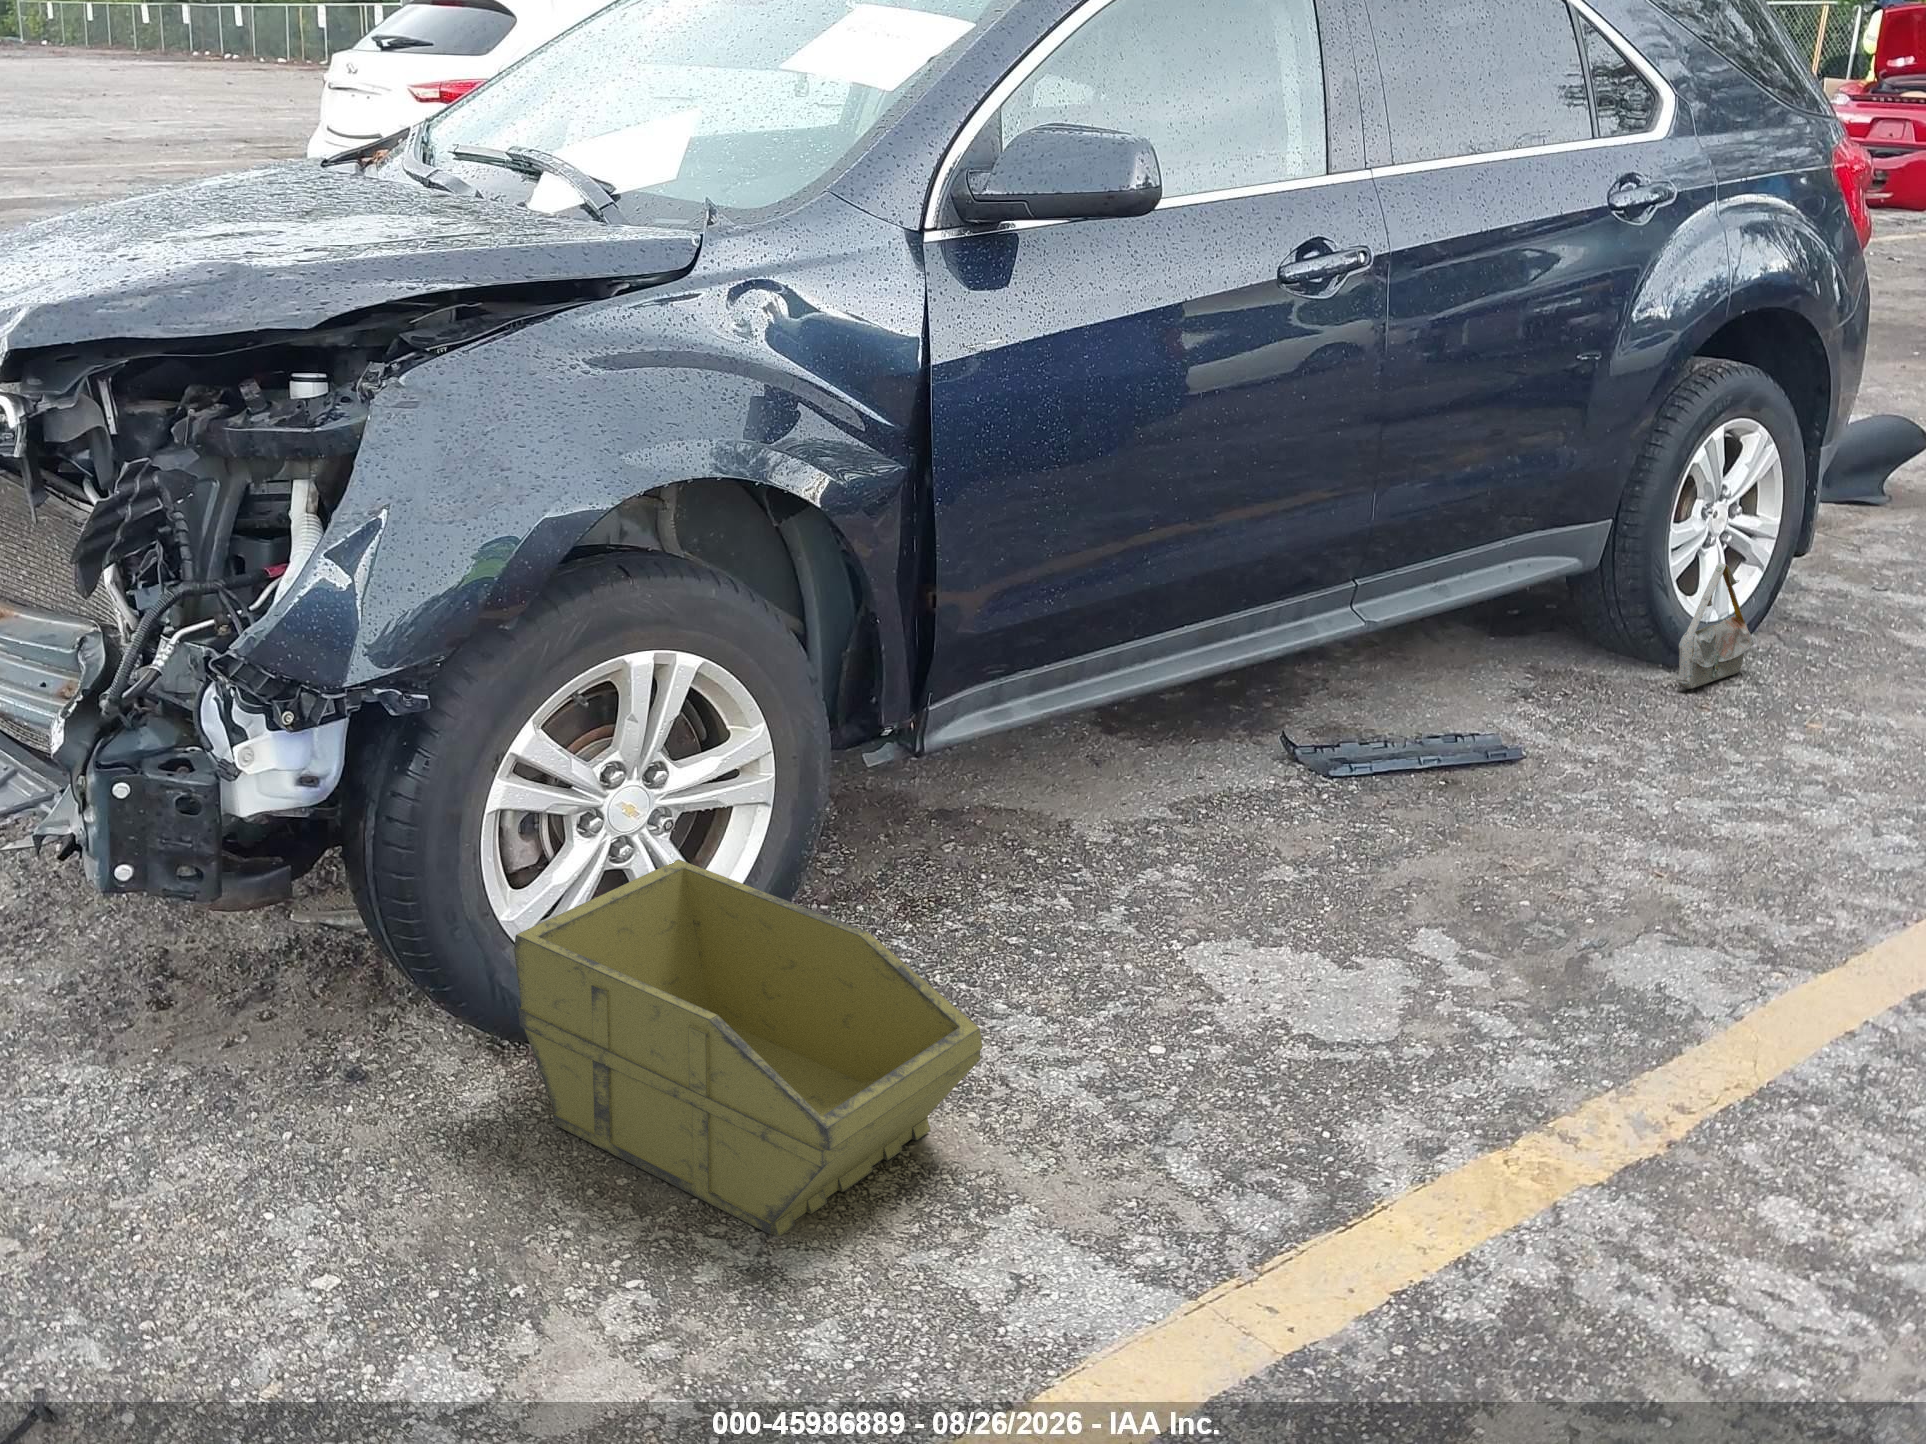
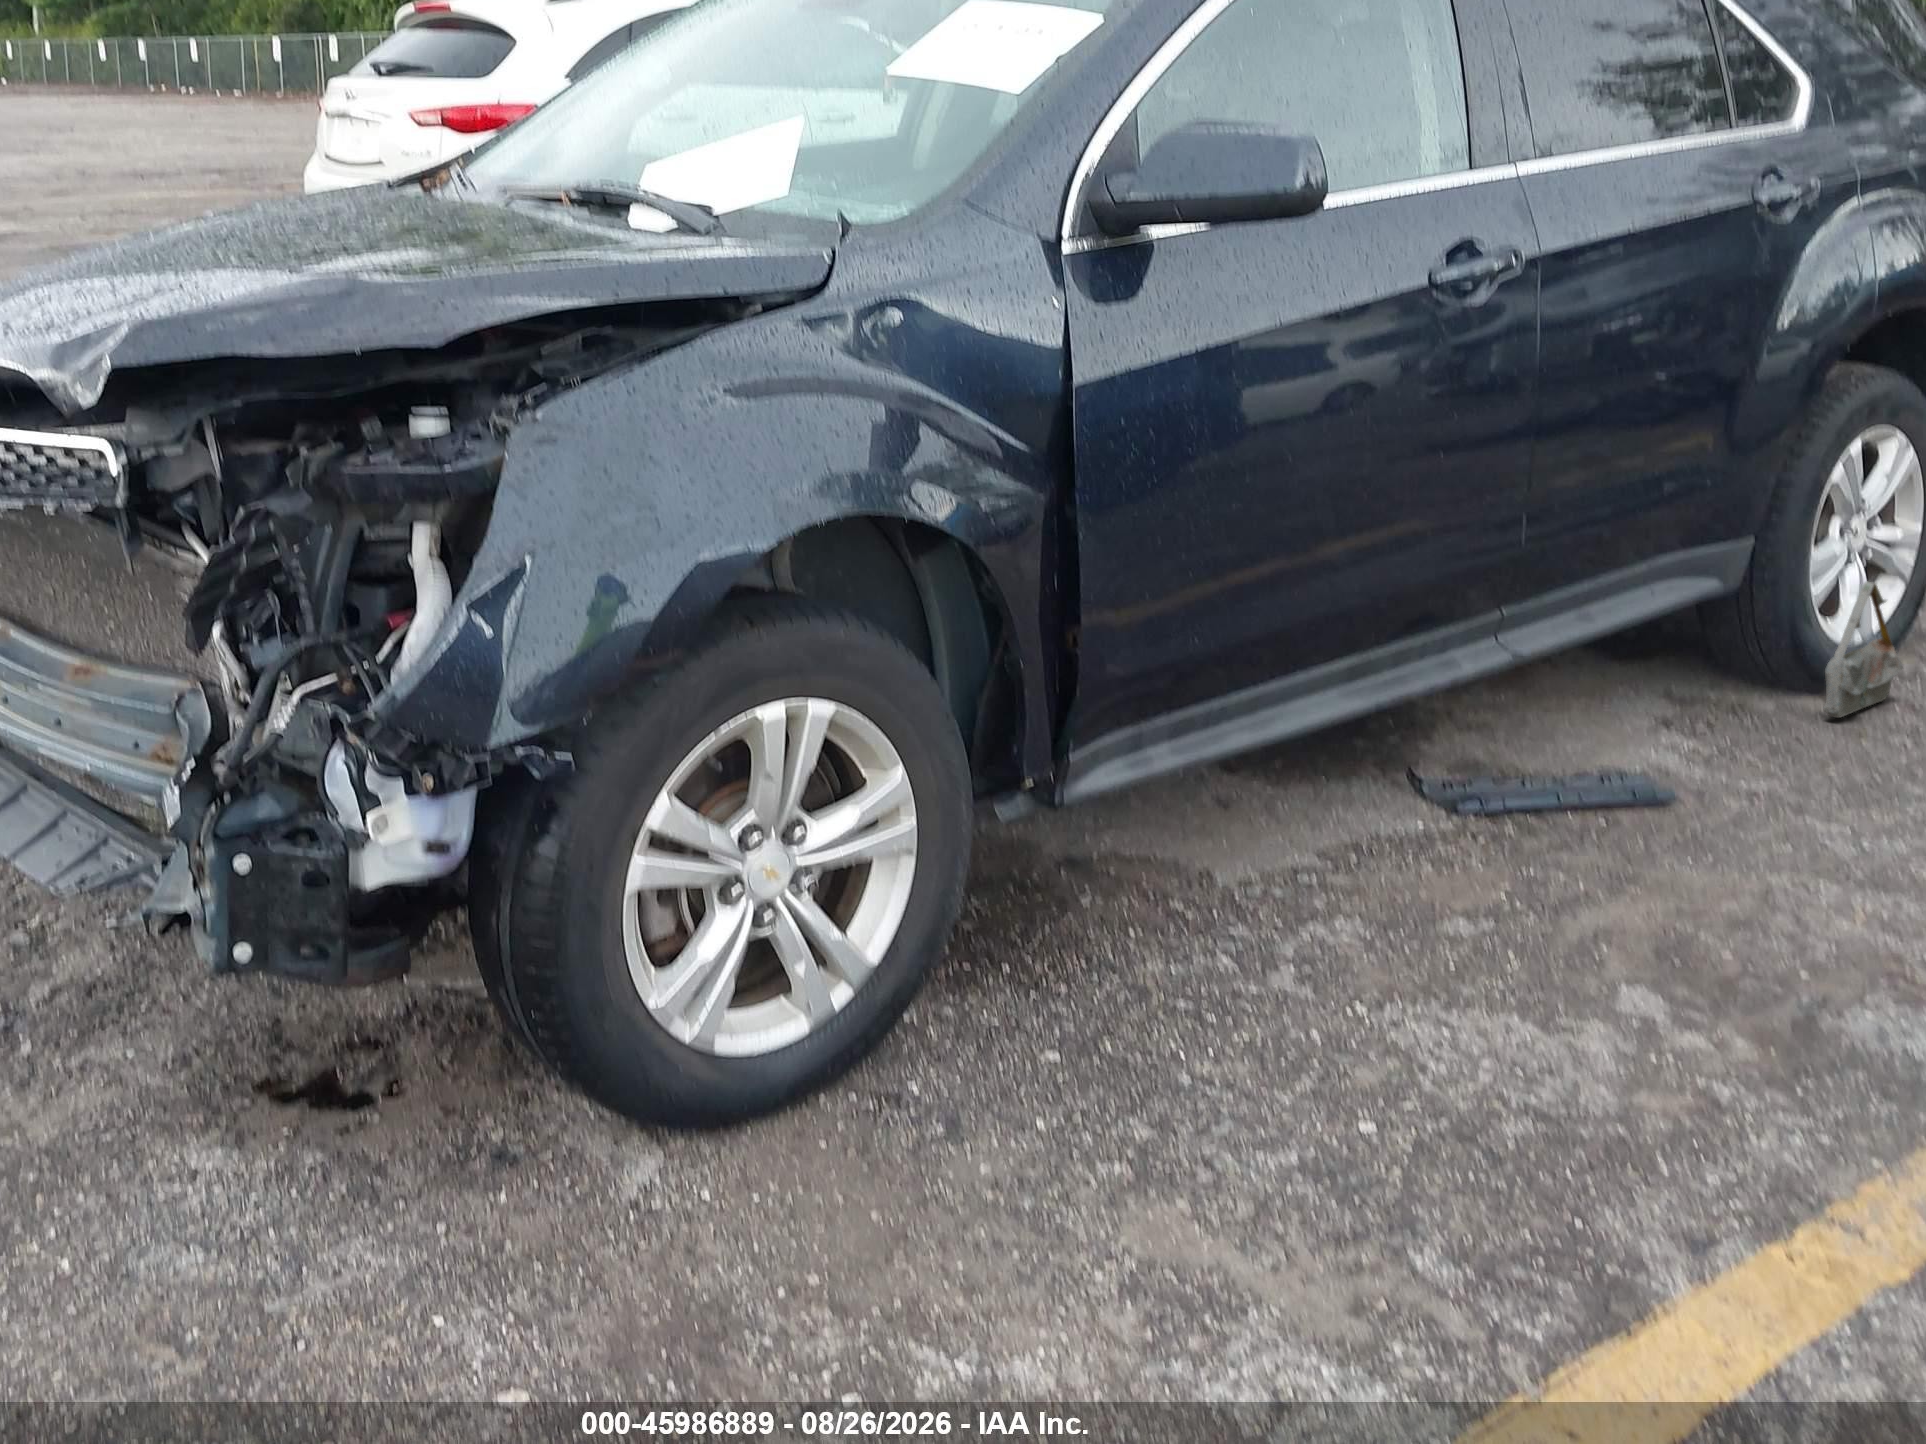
storage bin: present [514,859,983,1237] -> none [667,923,1187,1342]

